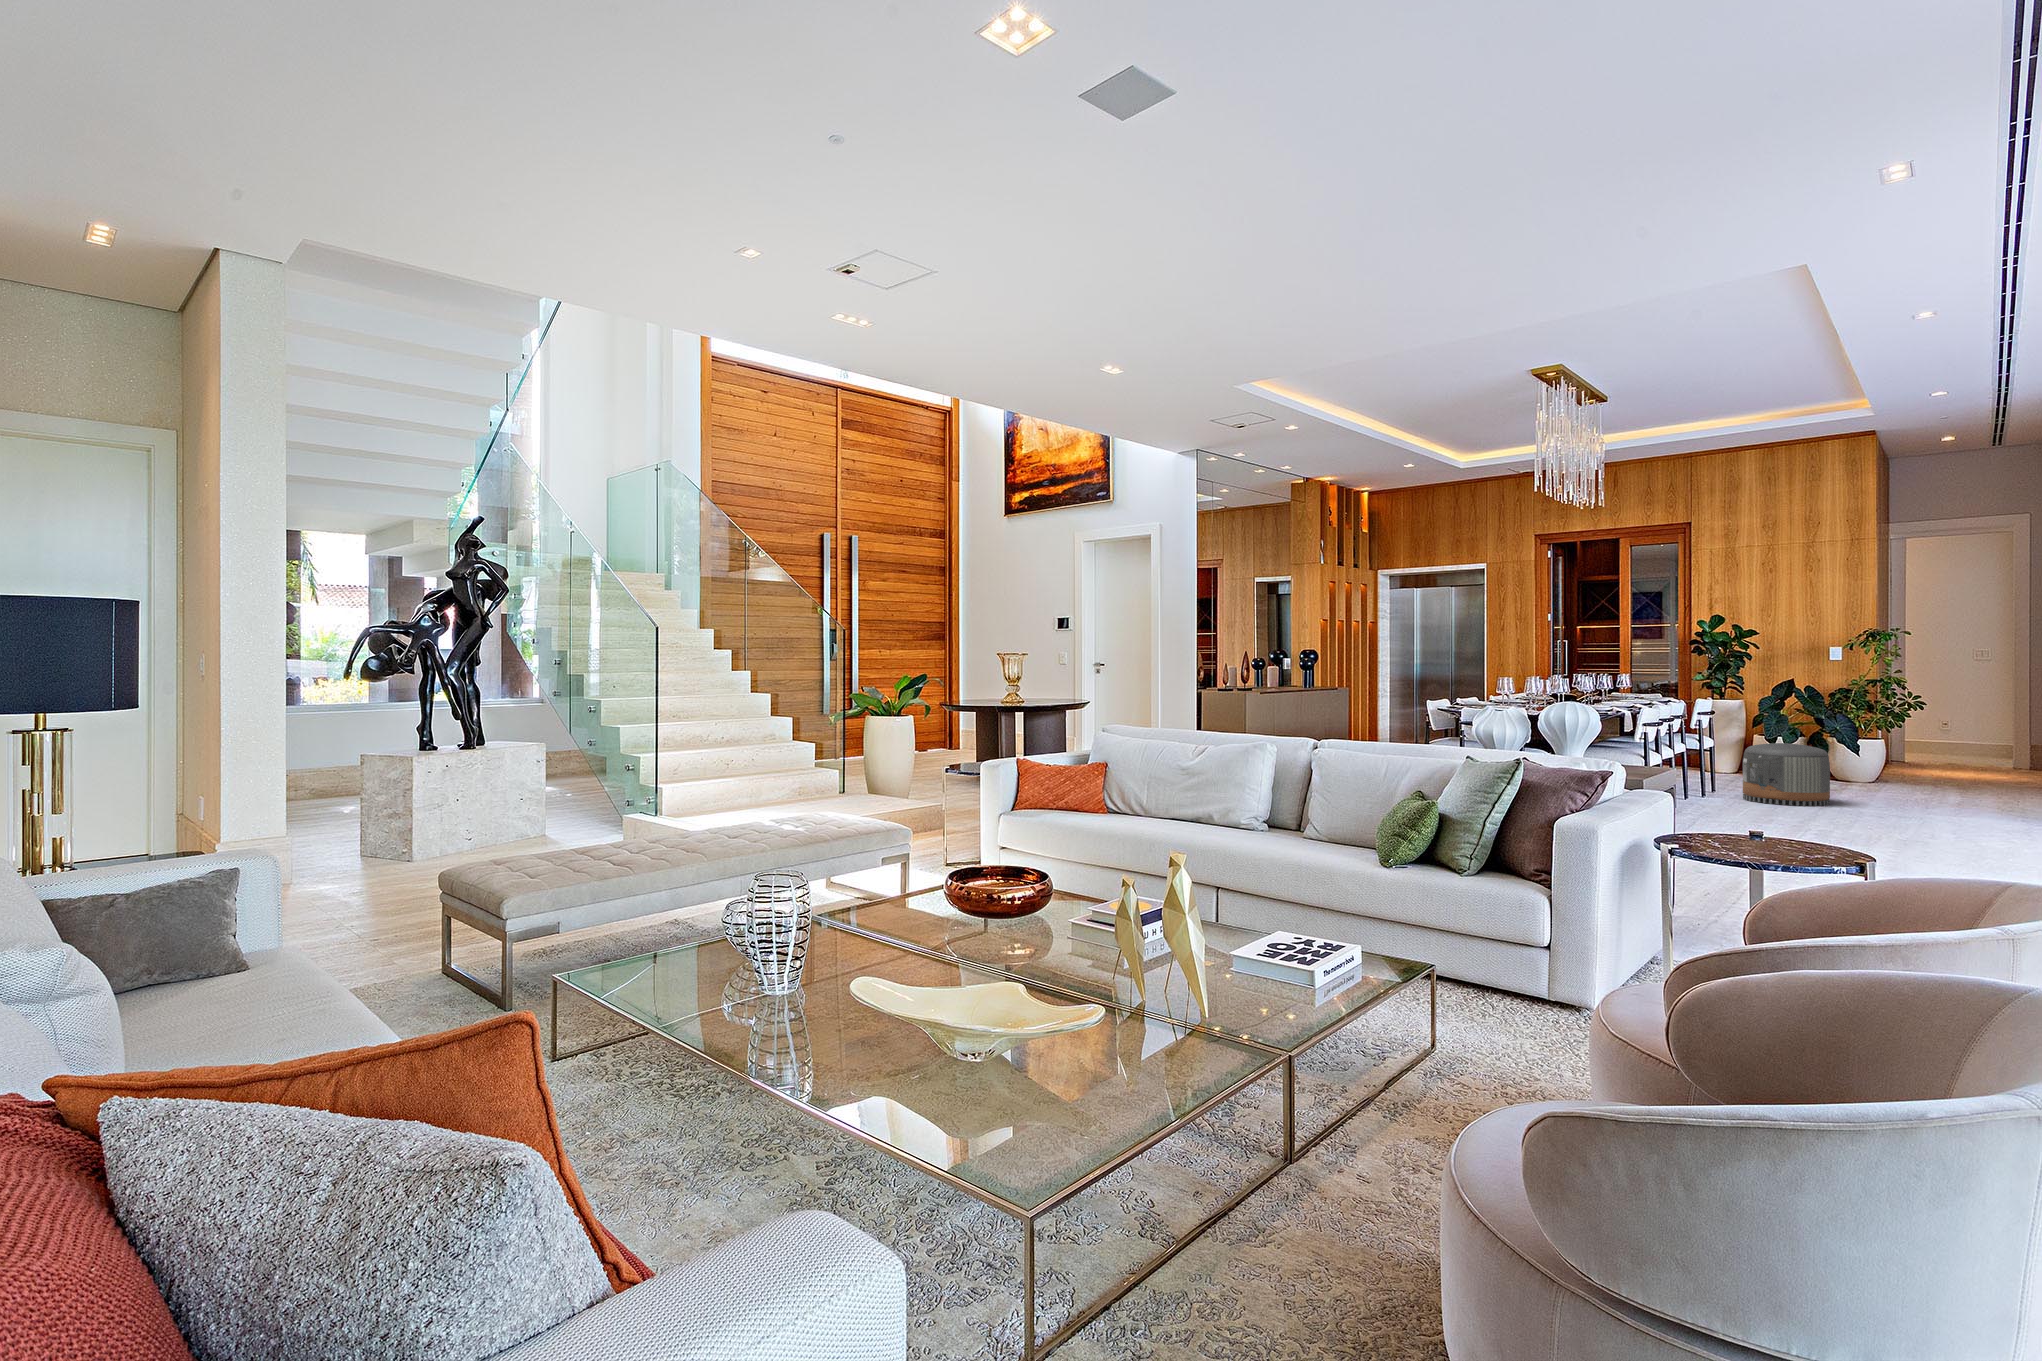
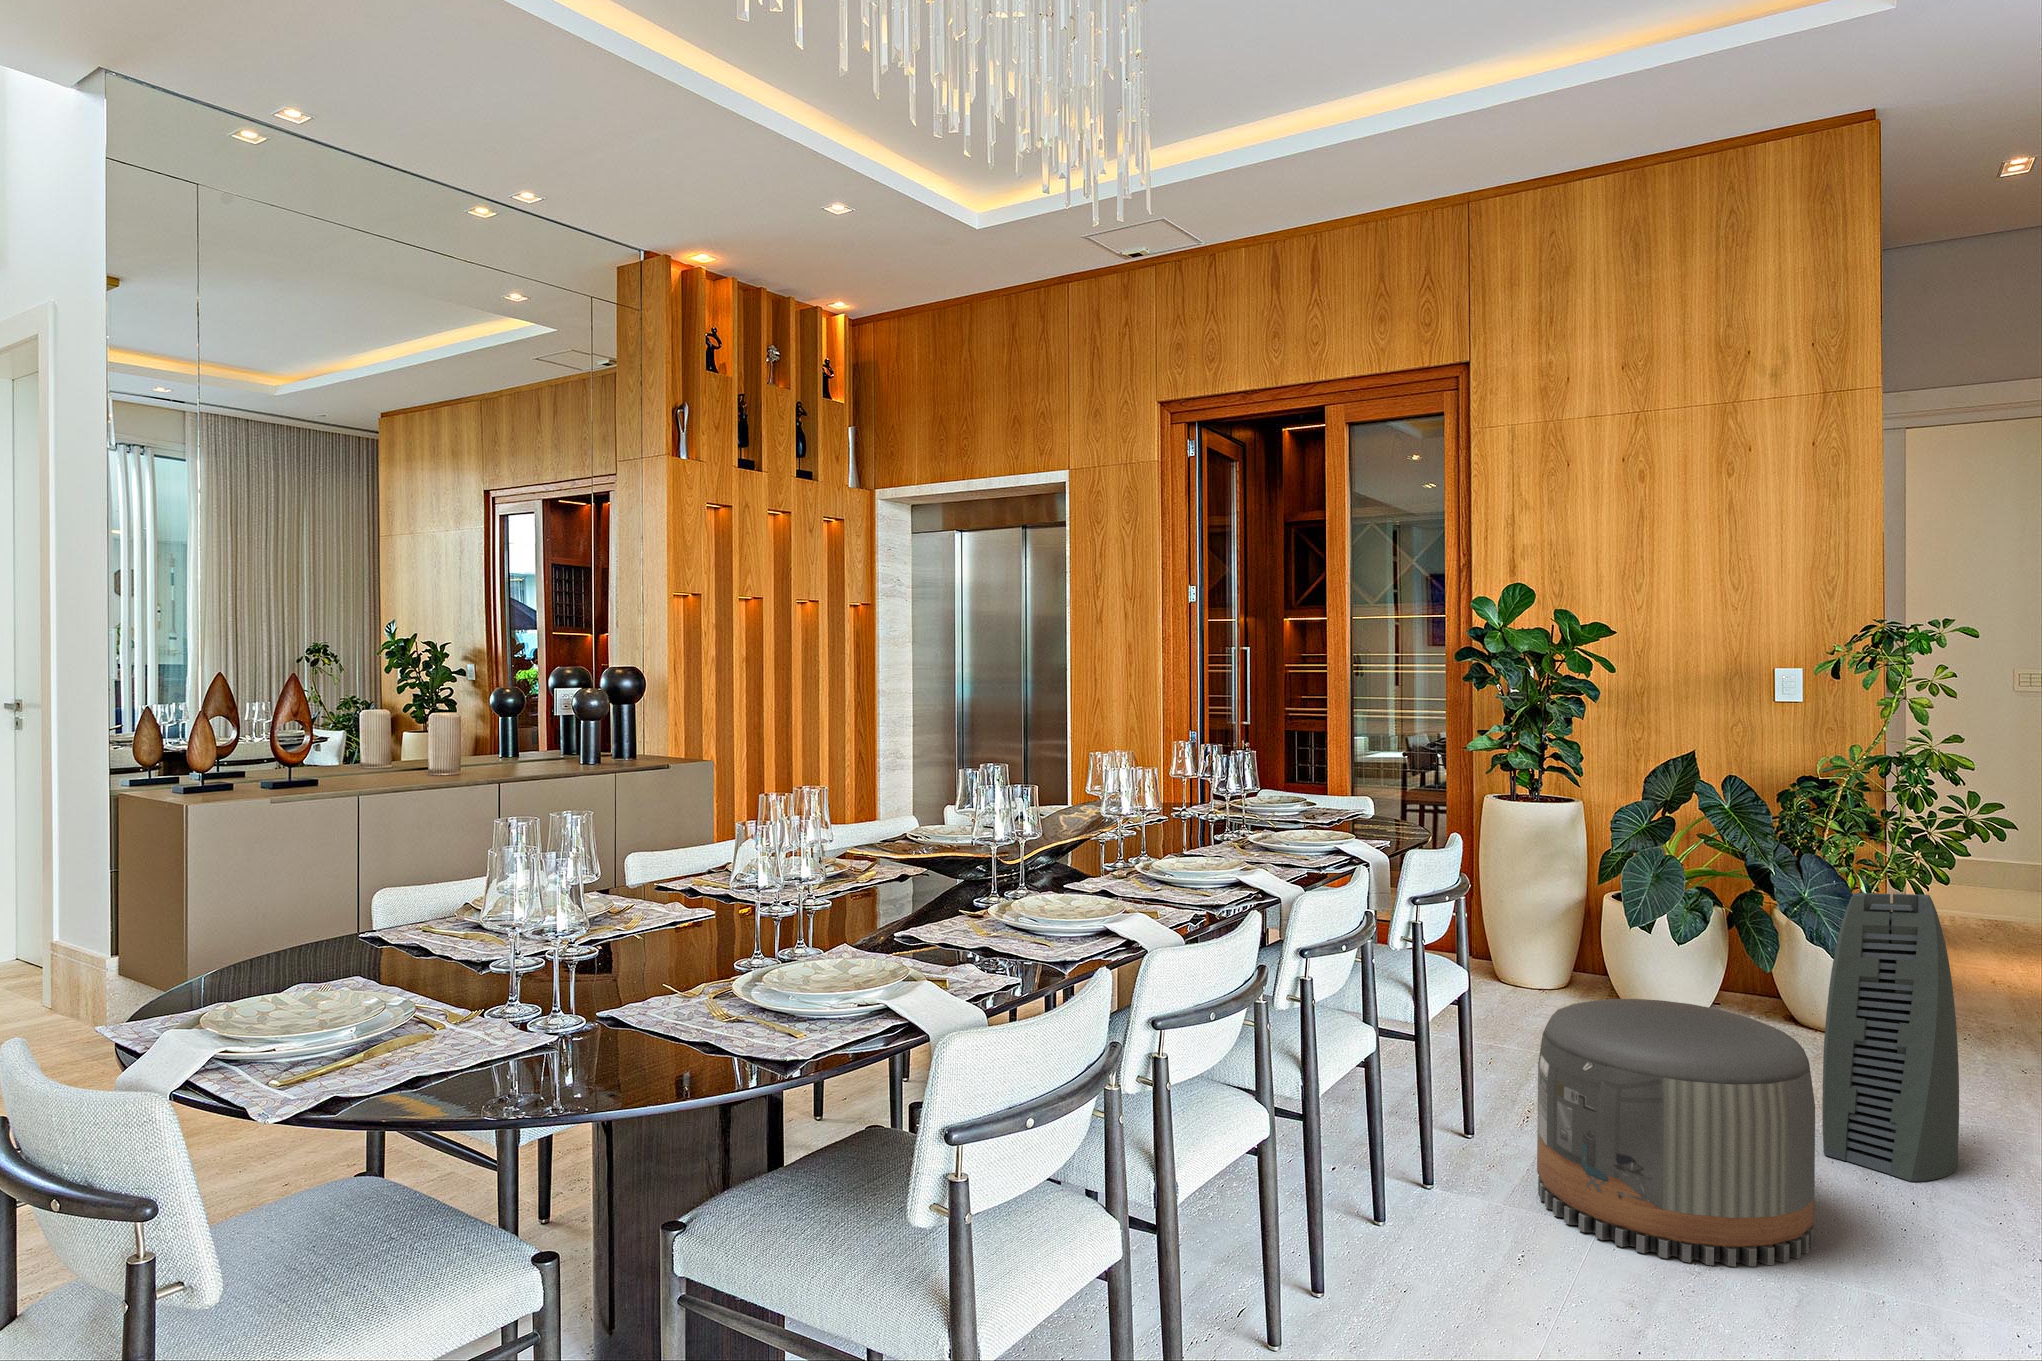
air purifier: none [1837,715,1884,799] -> present [1822,893,1959,1181]

